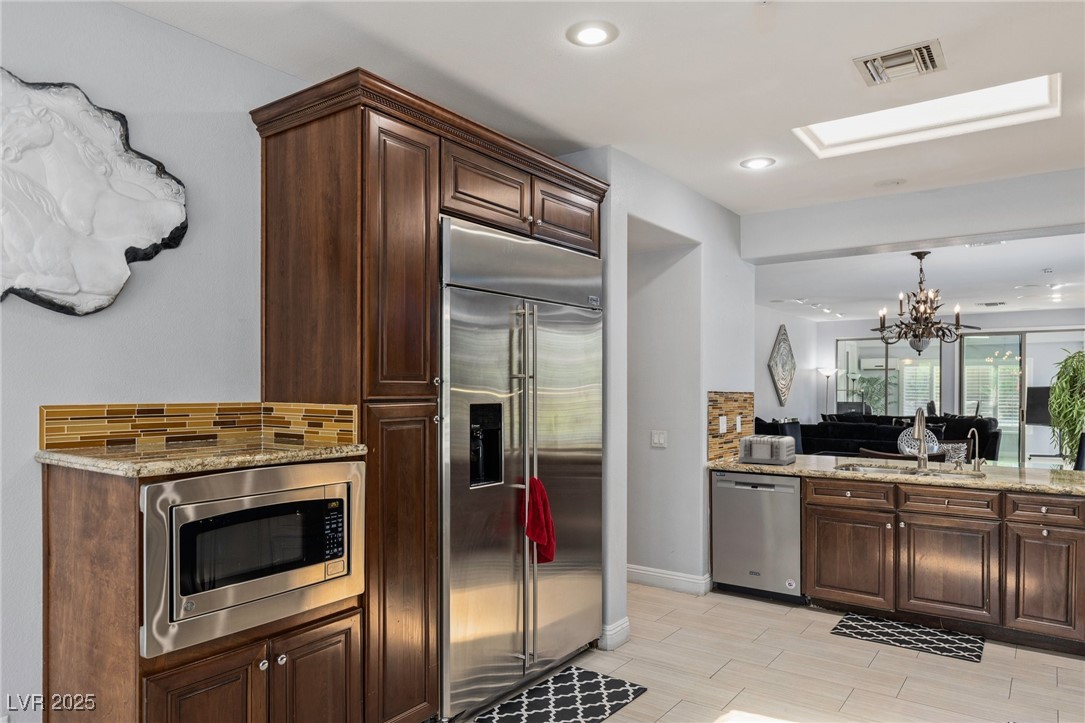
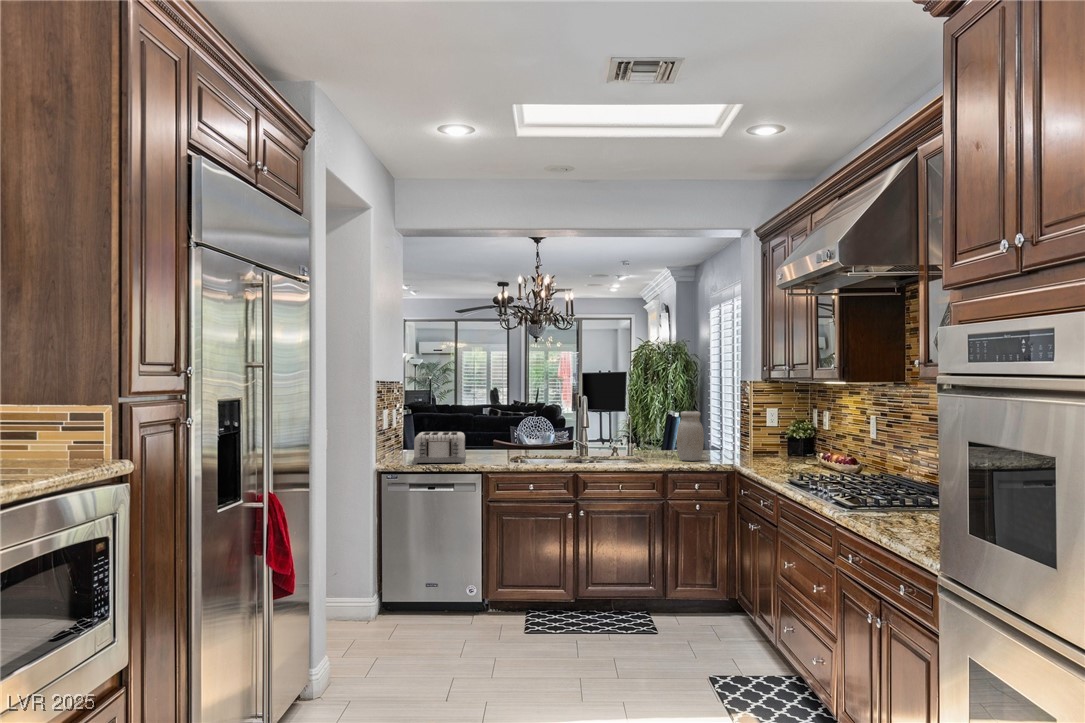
jar: none [1023,426,1058,481] -> present [677,411,704,461]

